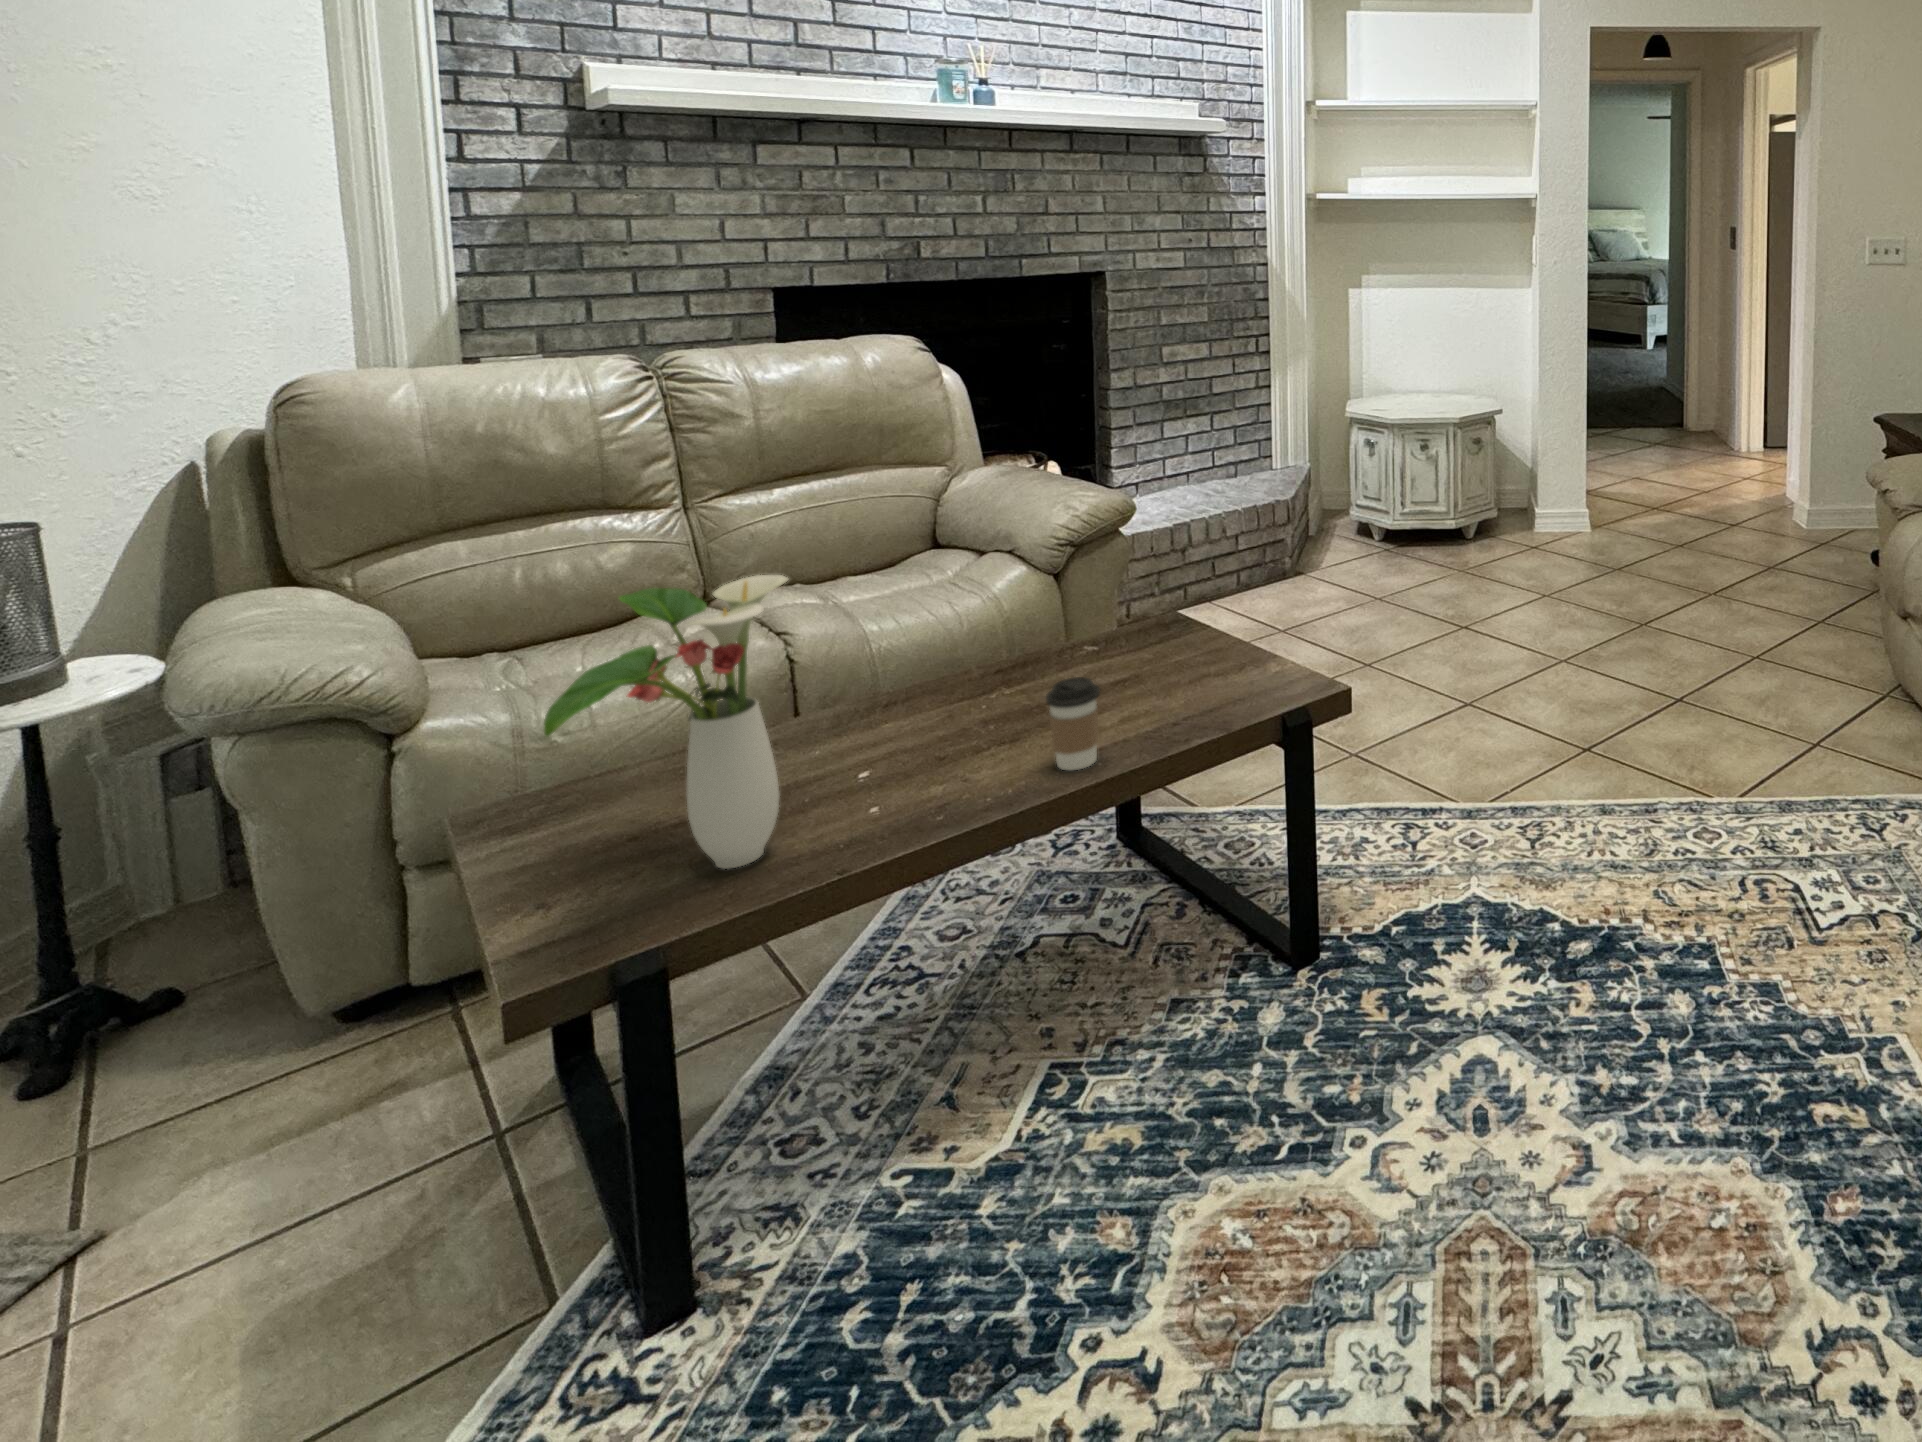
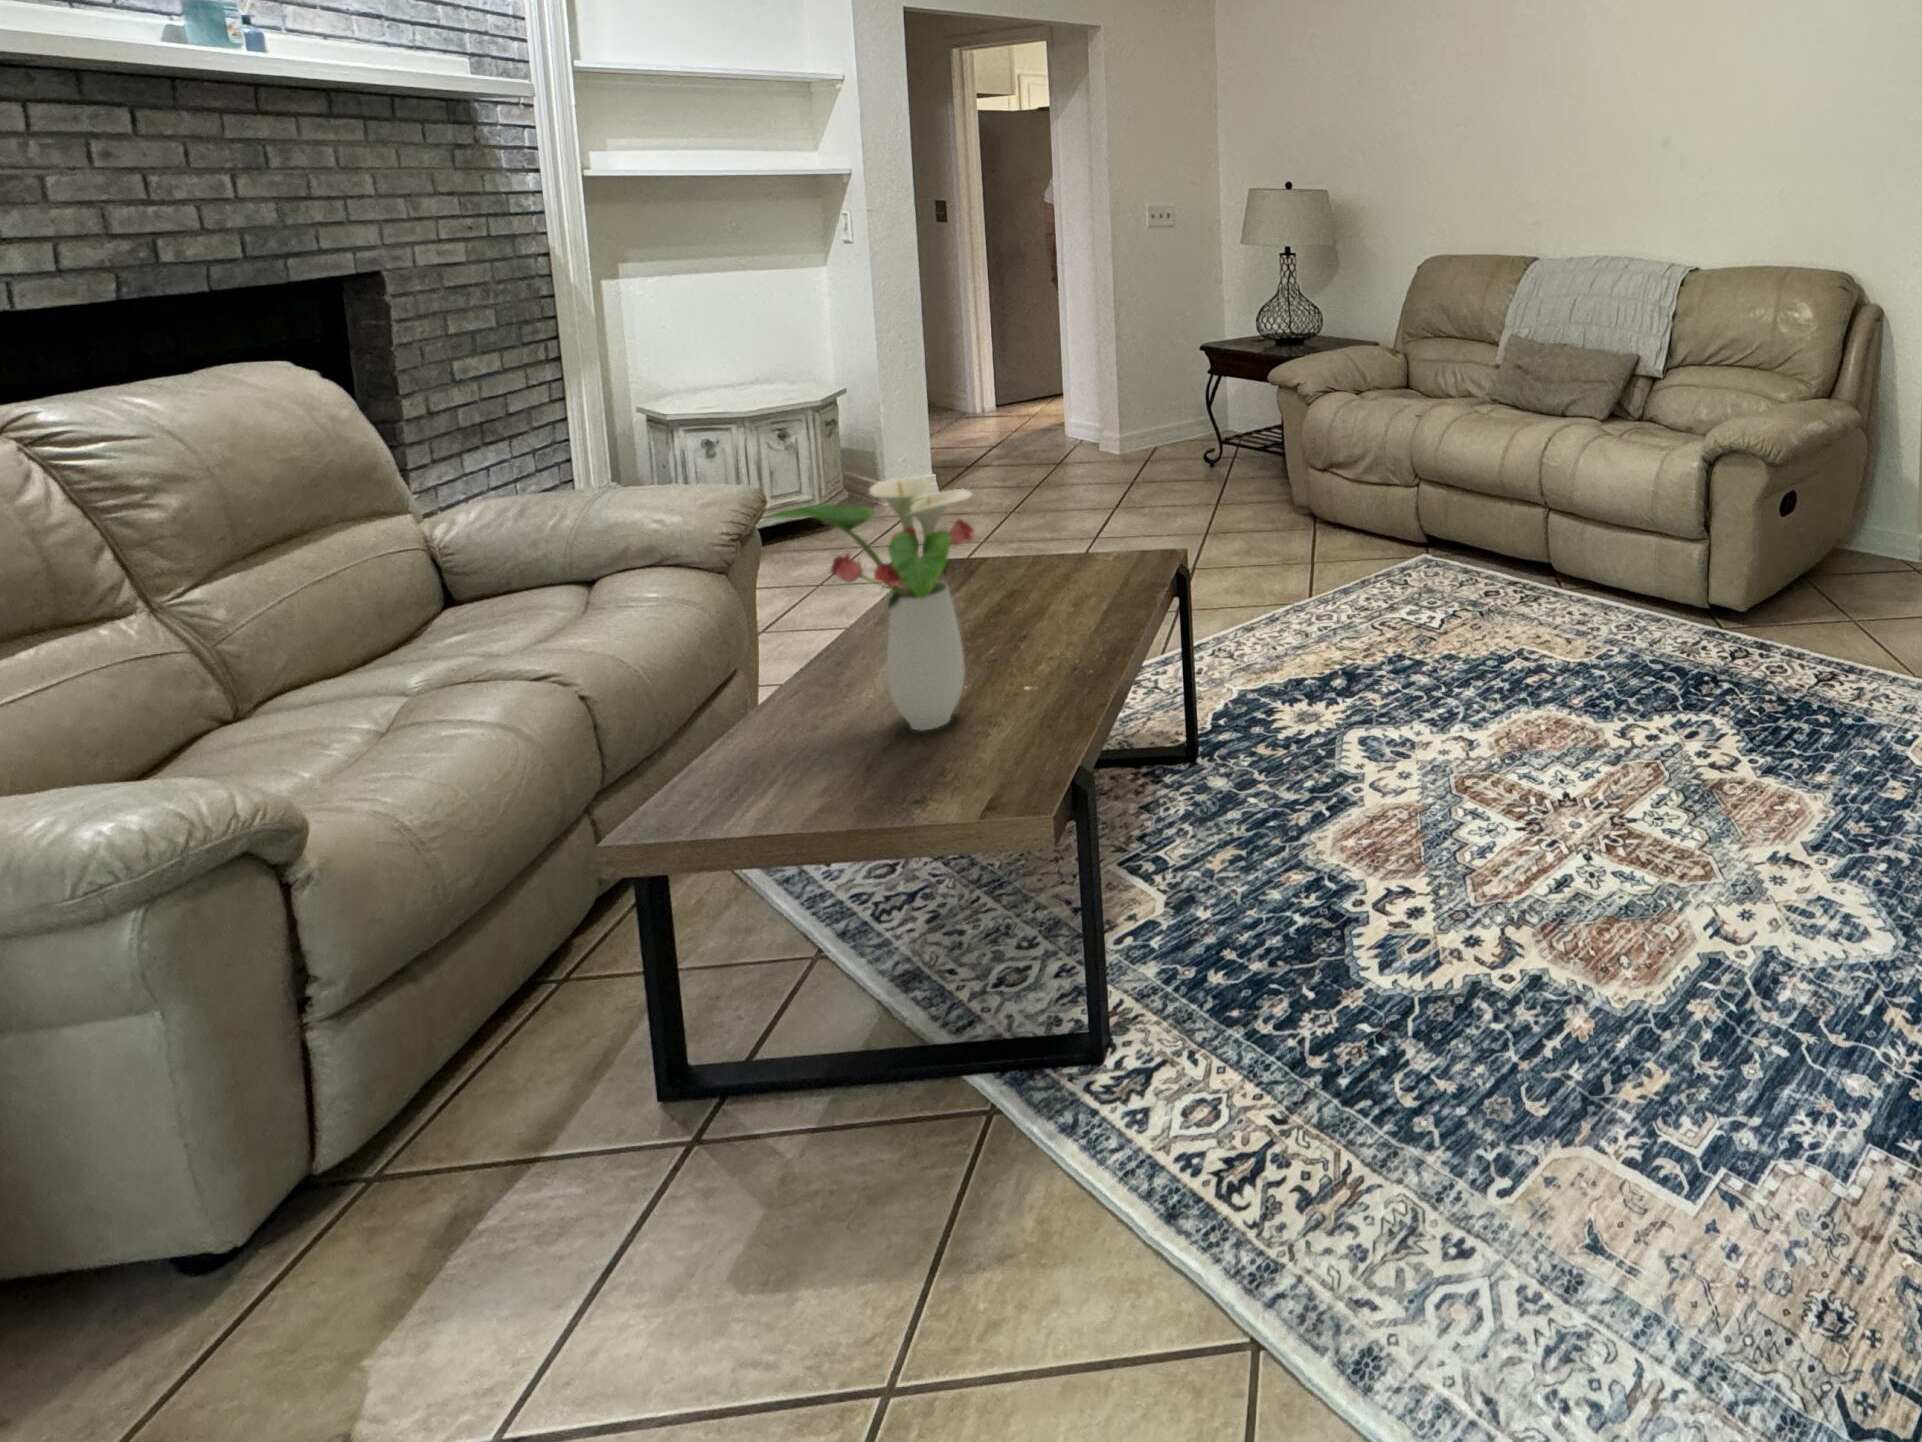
coffee cup: present [1046,677,1100,770] -> none [1038,545,1084,620]

